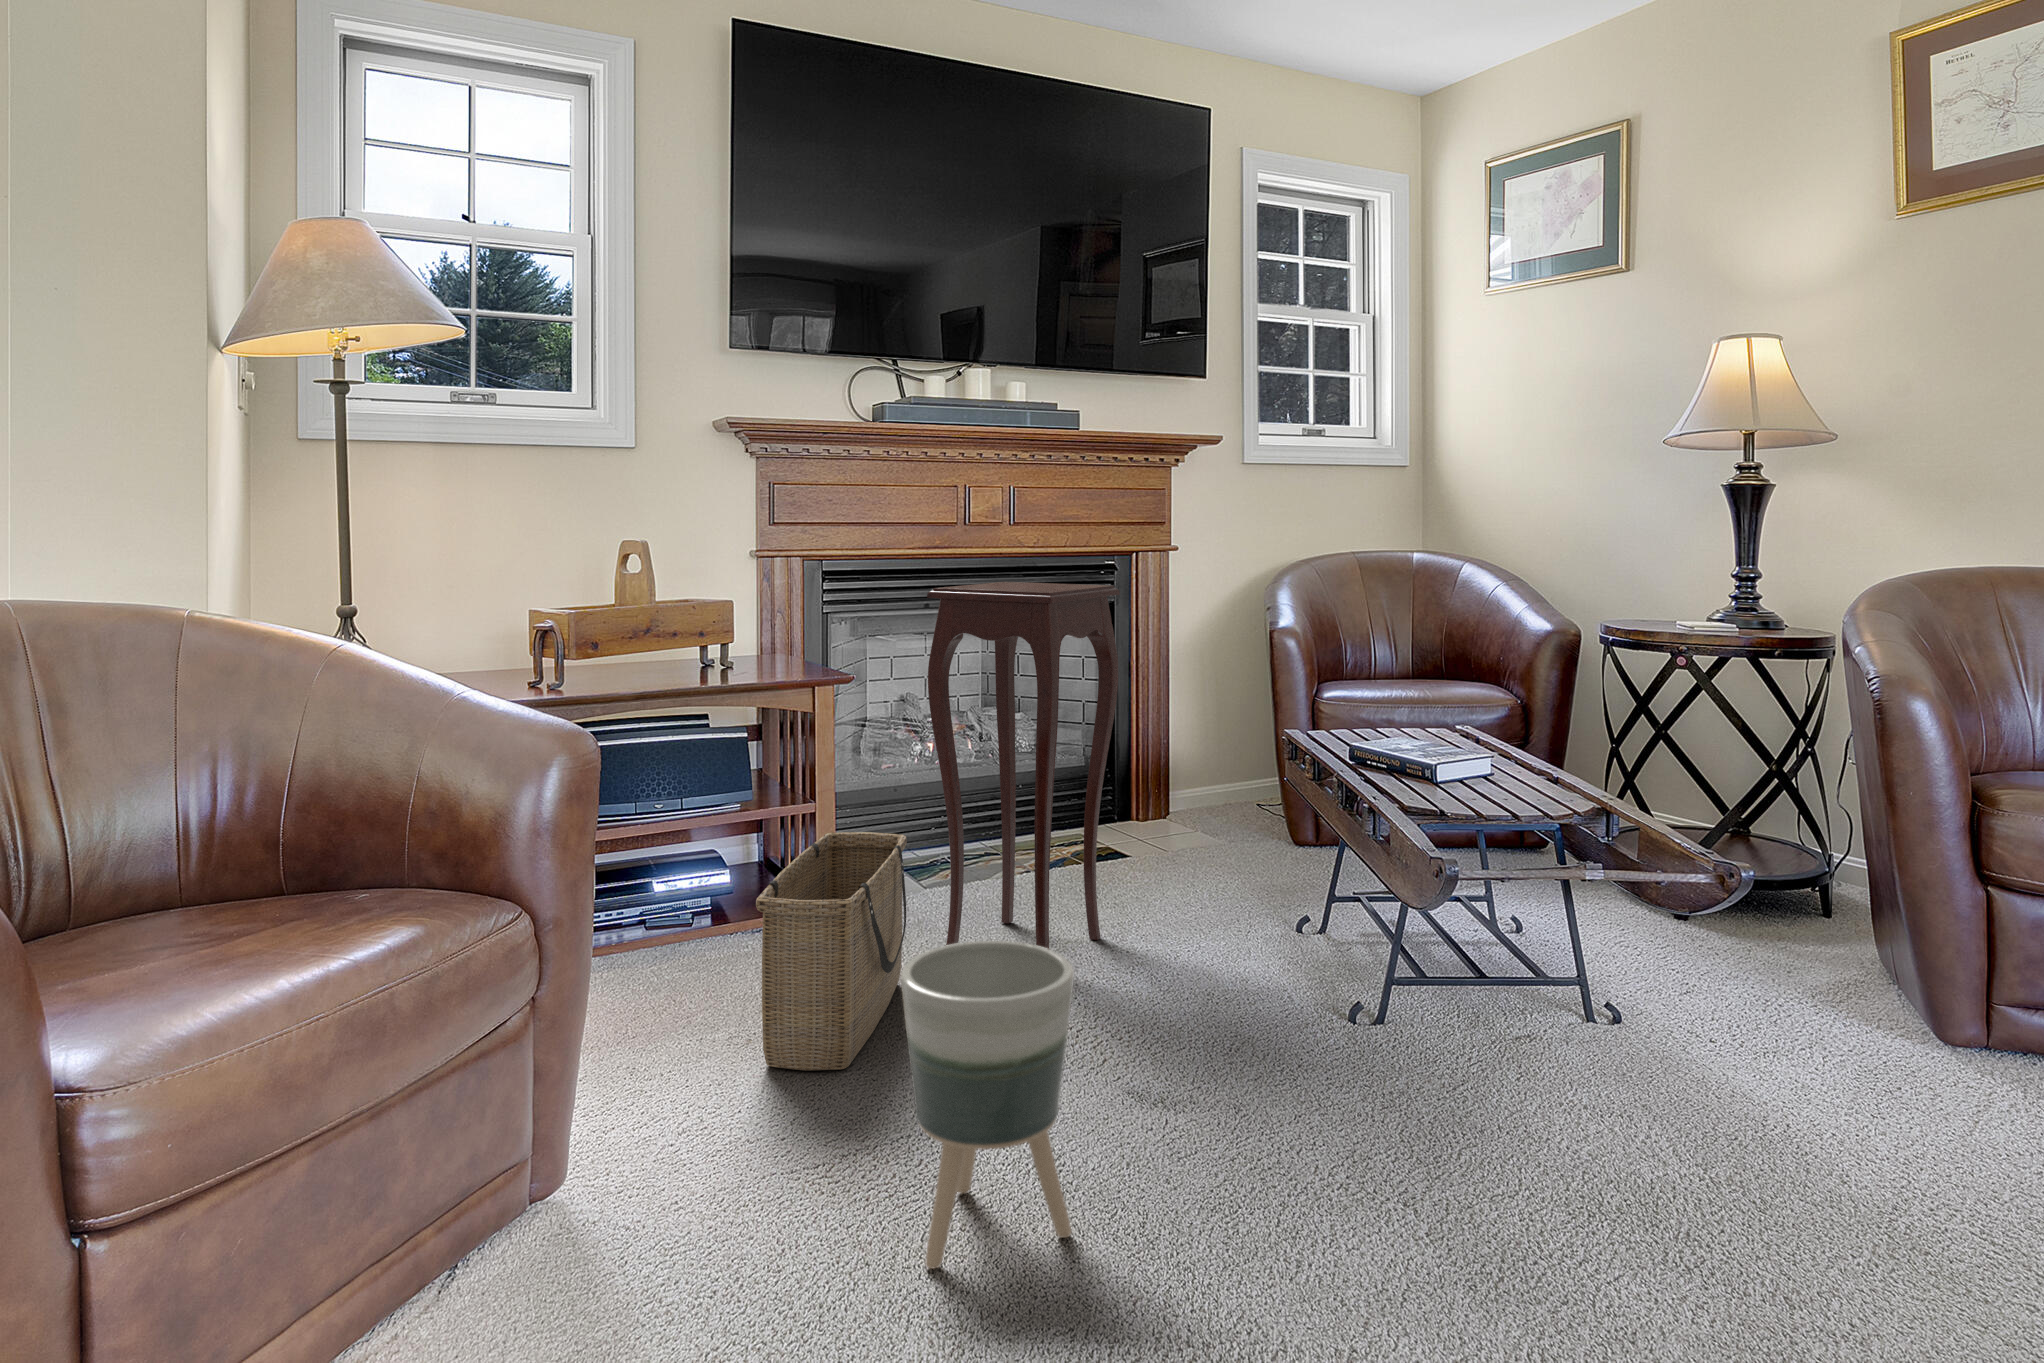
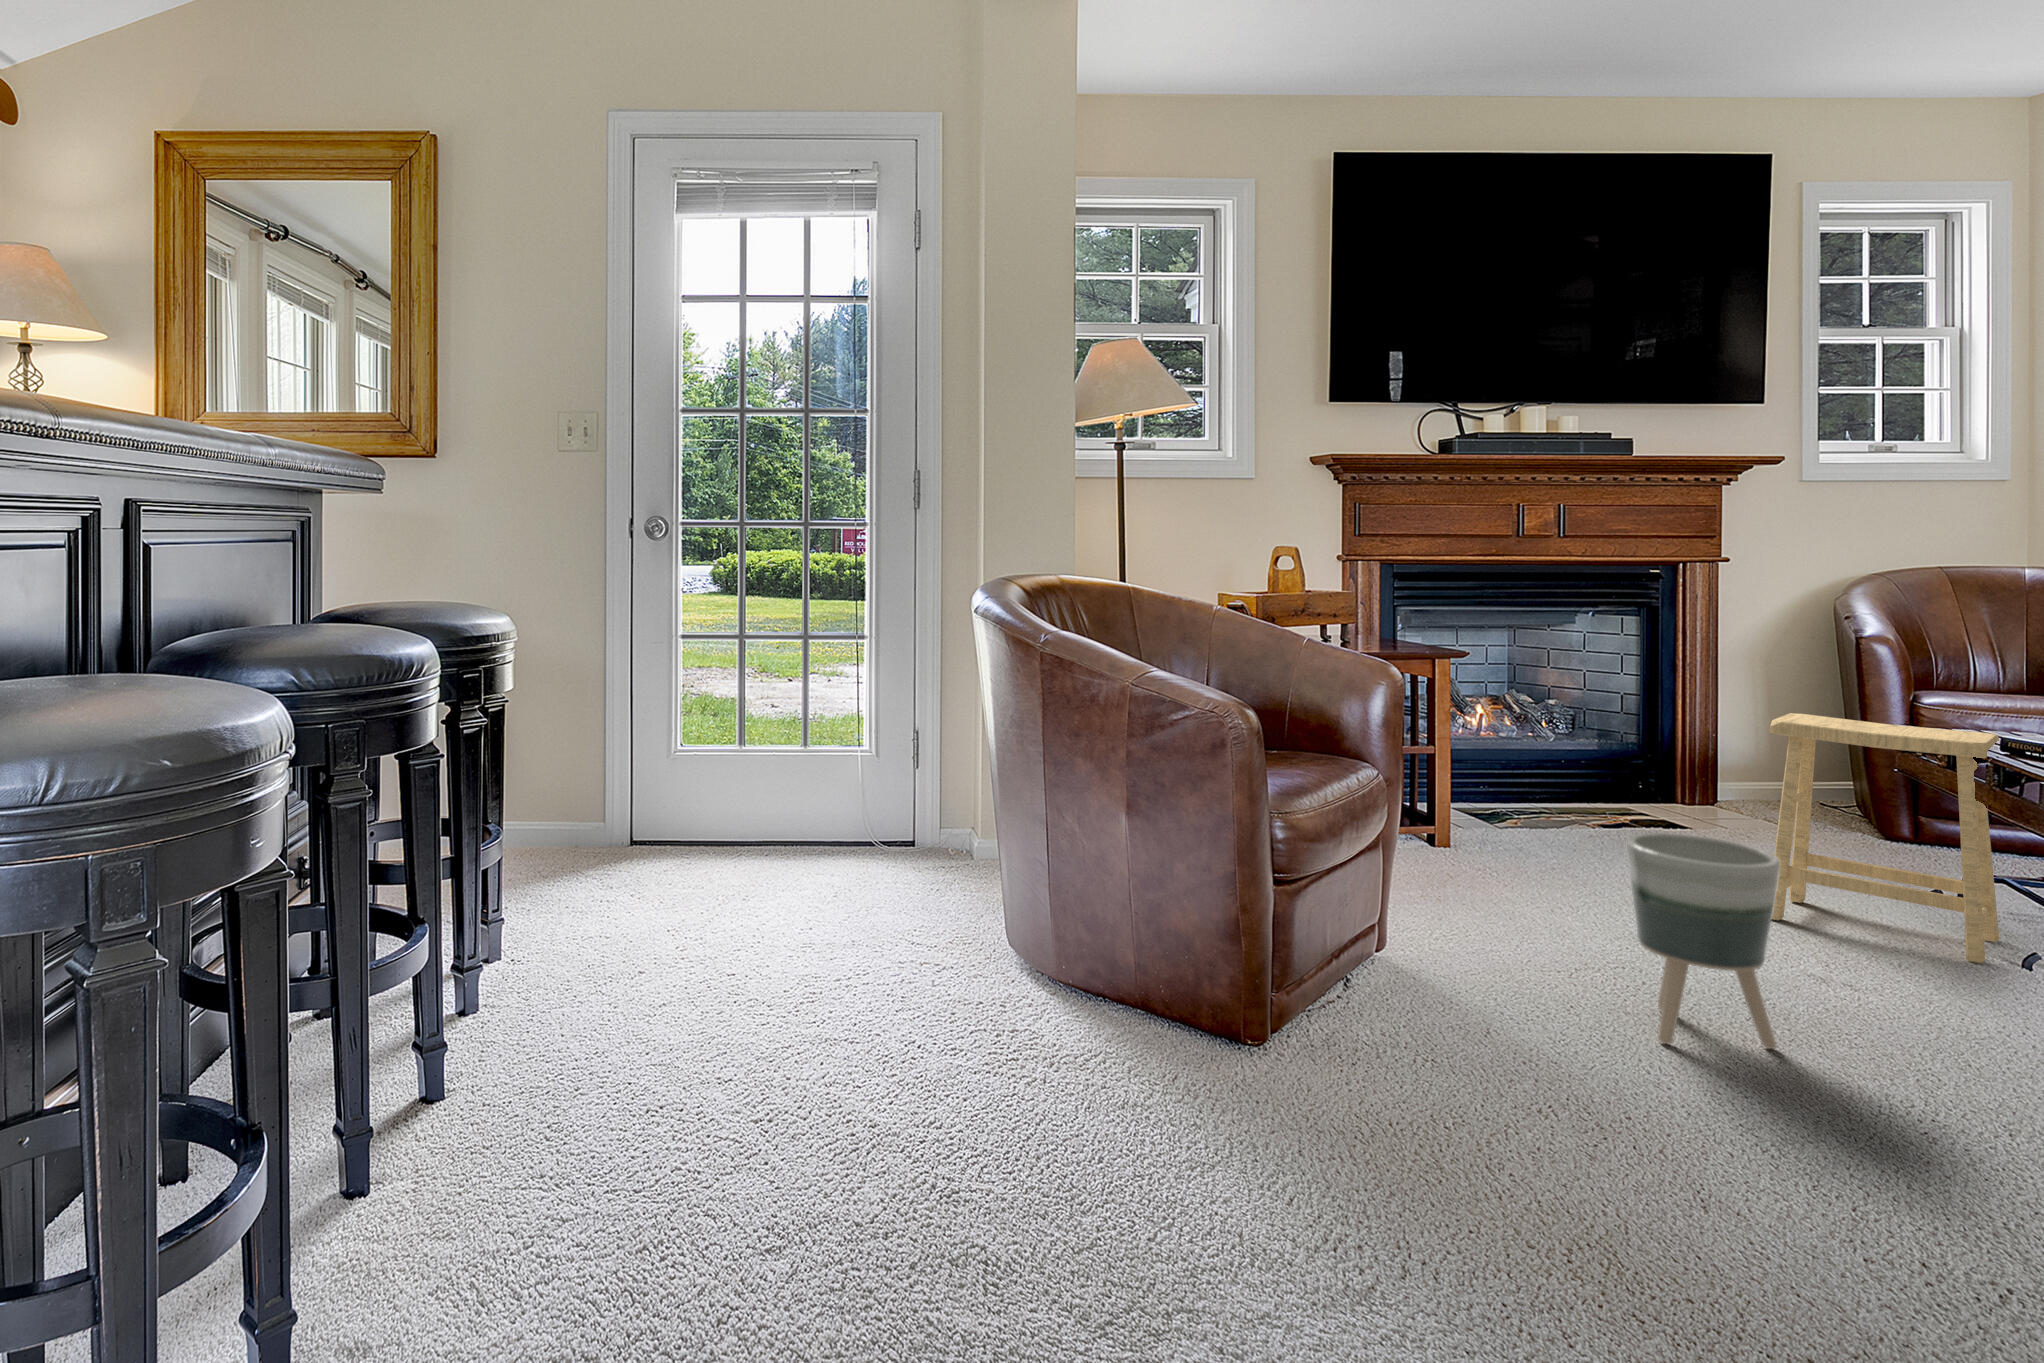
side table: present [927,582,1119,949] -> none [1537,583,1718,897]
footstool: none [1149,731,1357,1012] -> present [1770,713,1999,964]
basket: present [756,832,907,1071] -> none [1434,766,1538,929]

